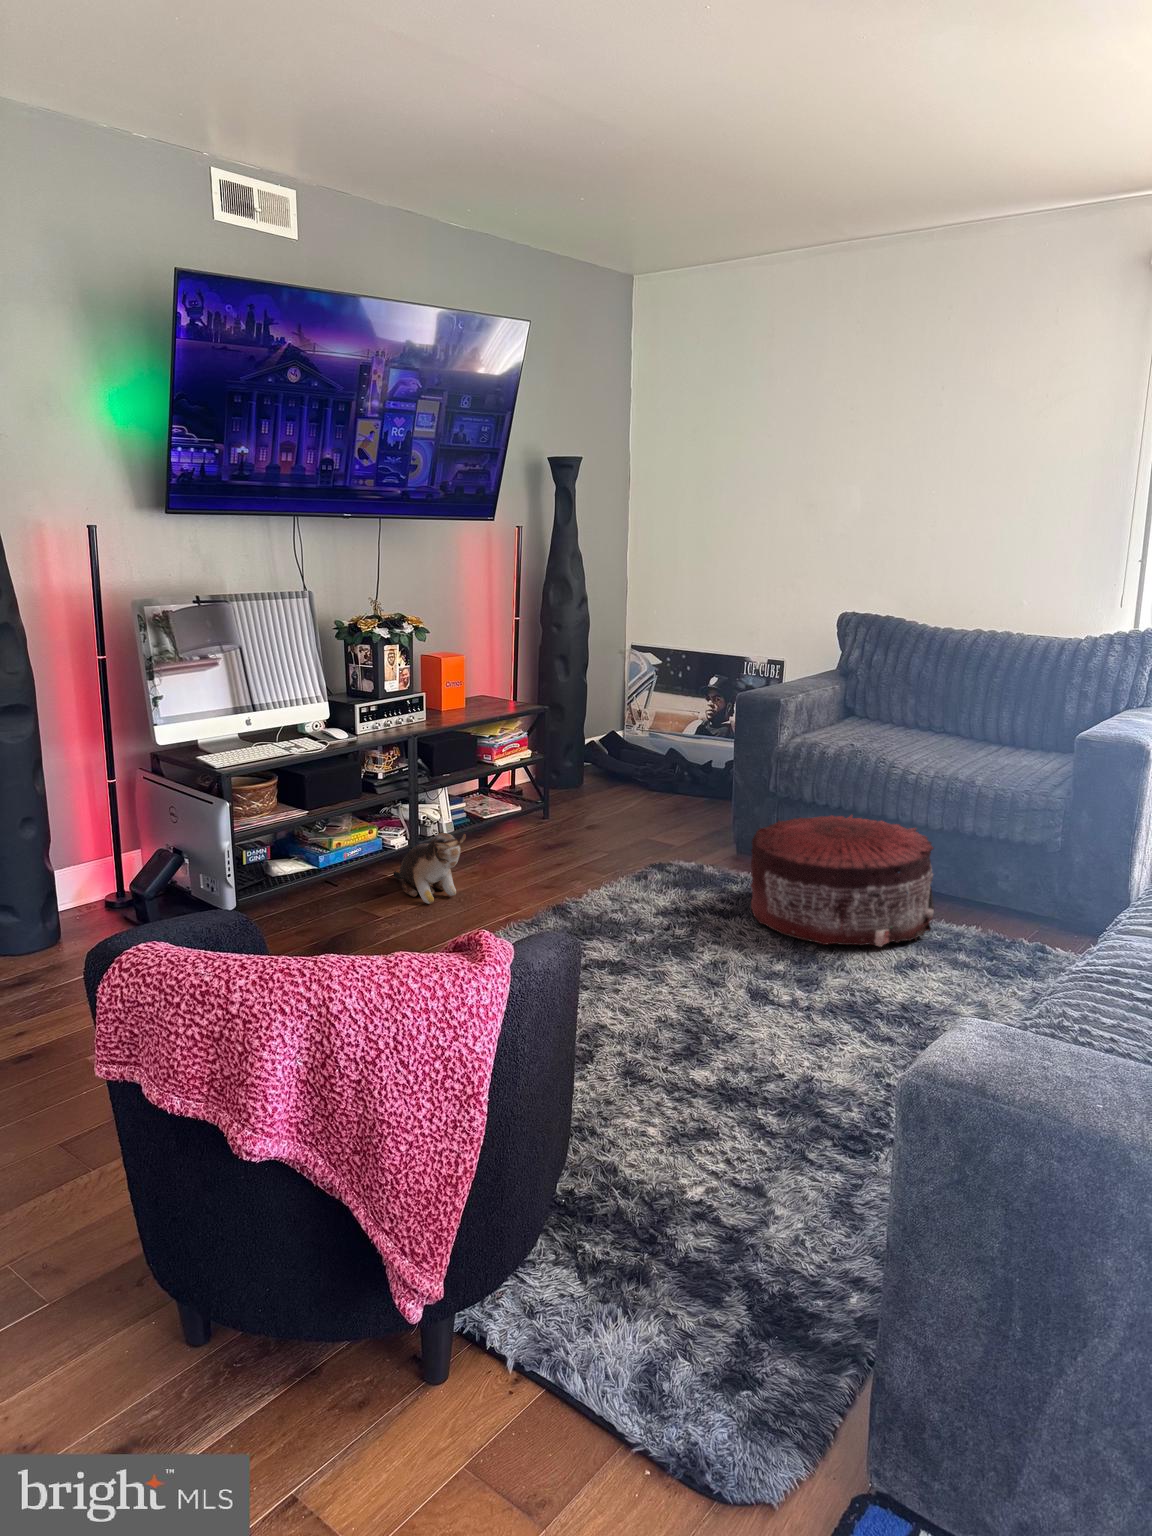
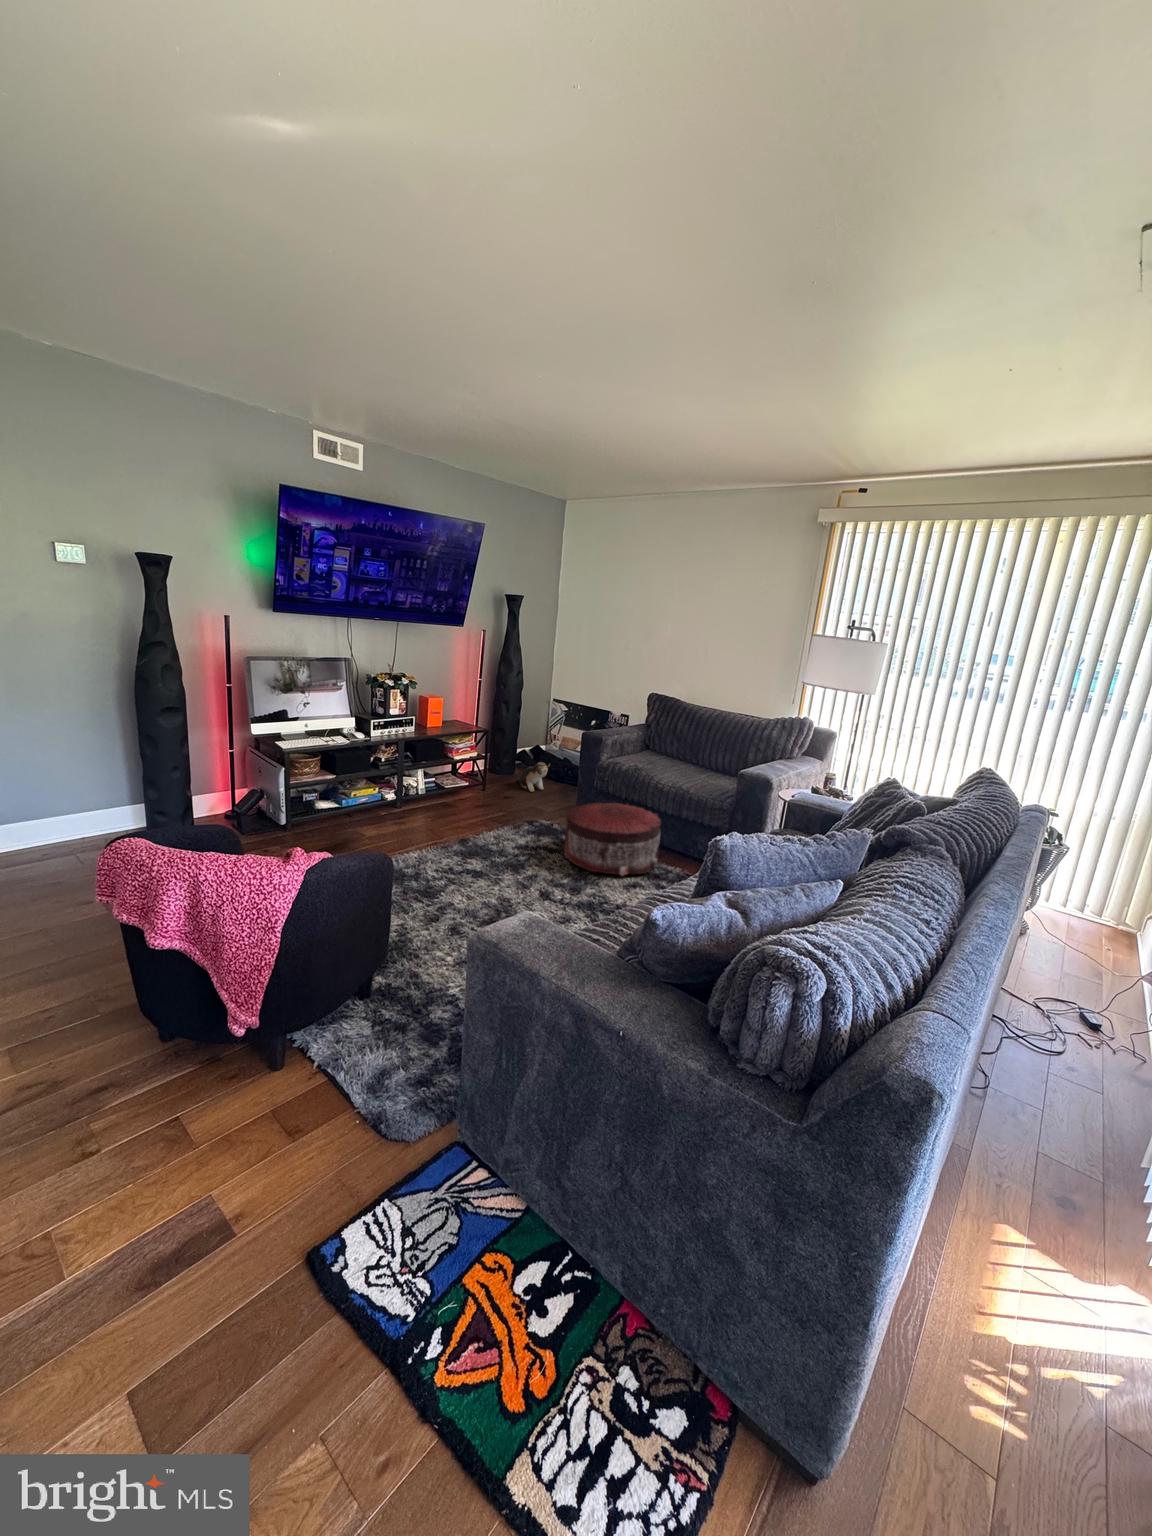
plush toy: present [394,833,466,904] -> present [516,762,550,792]

